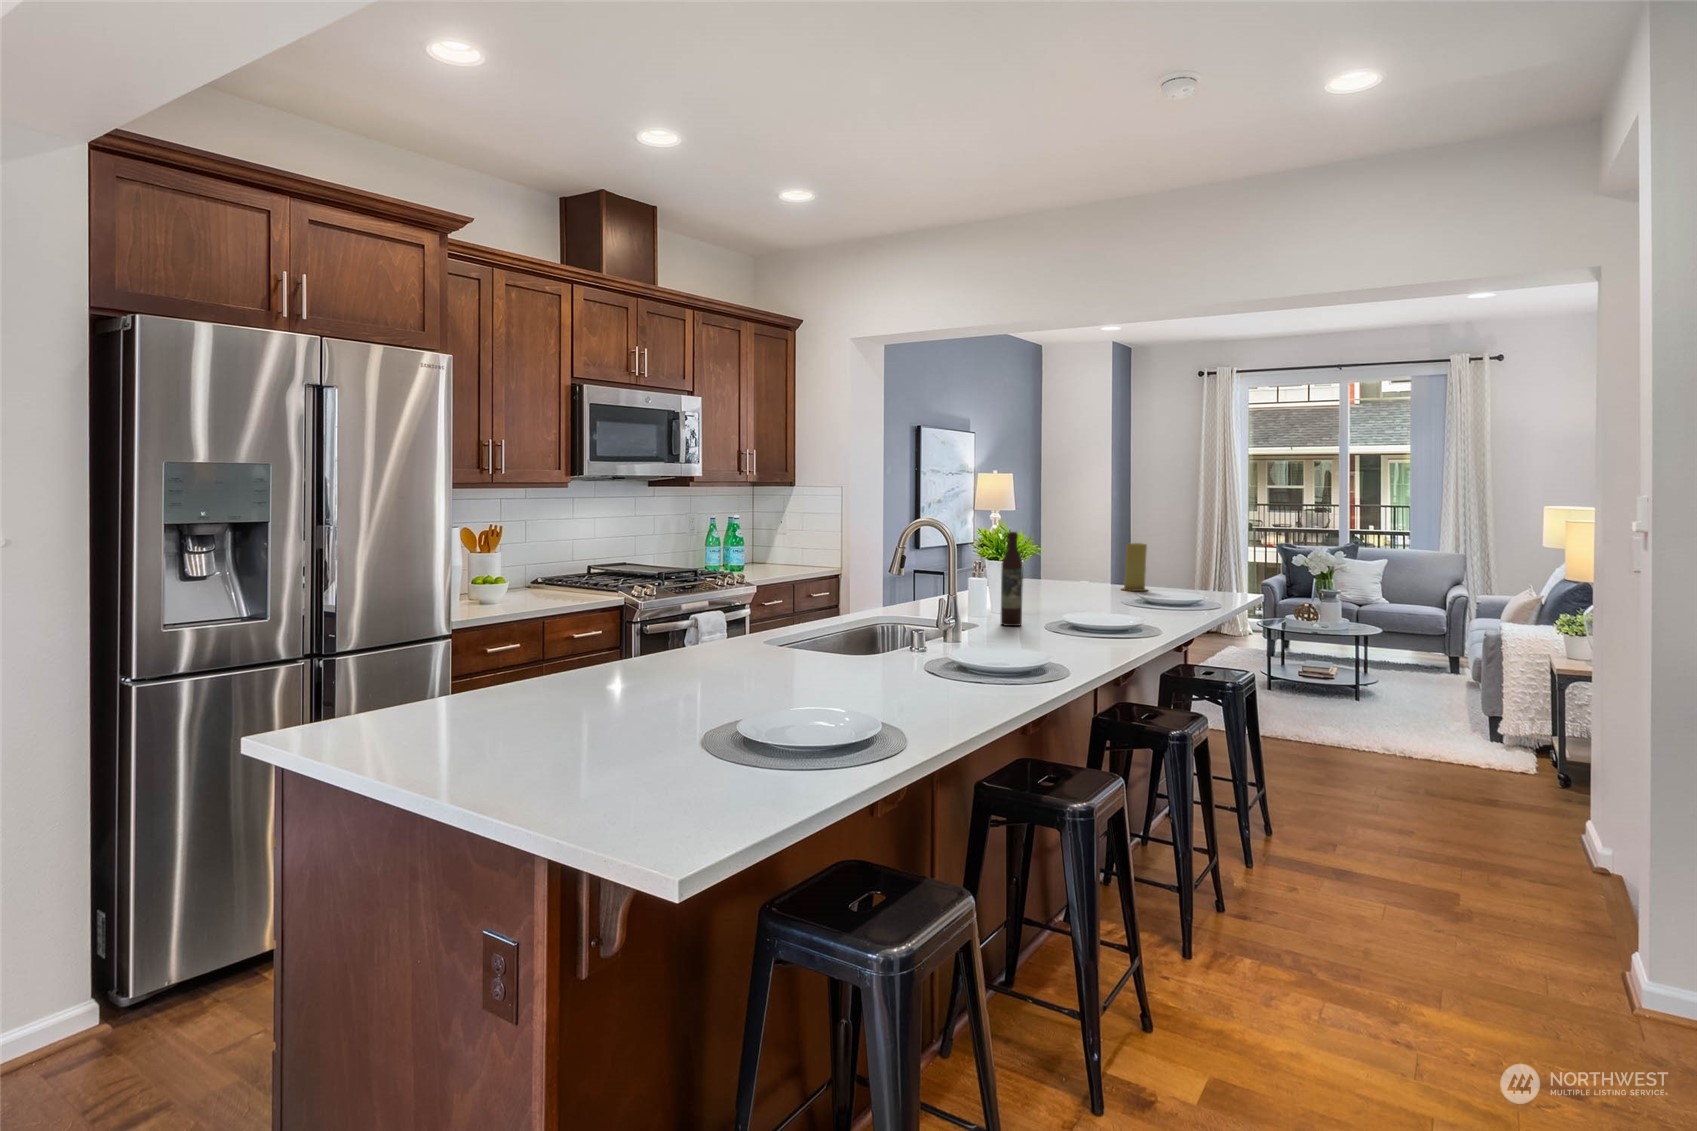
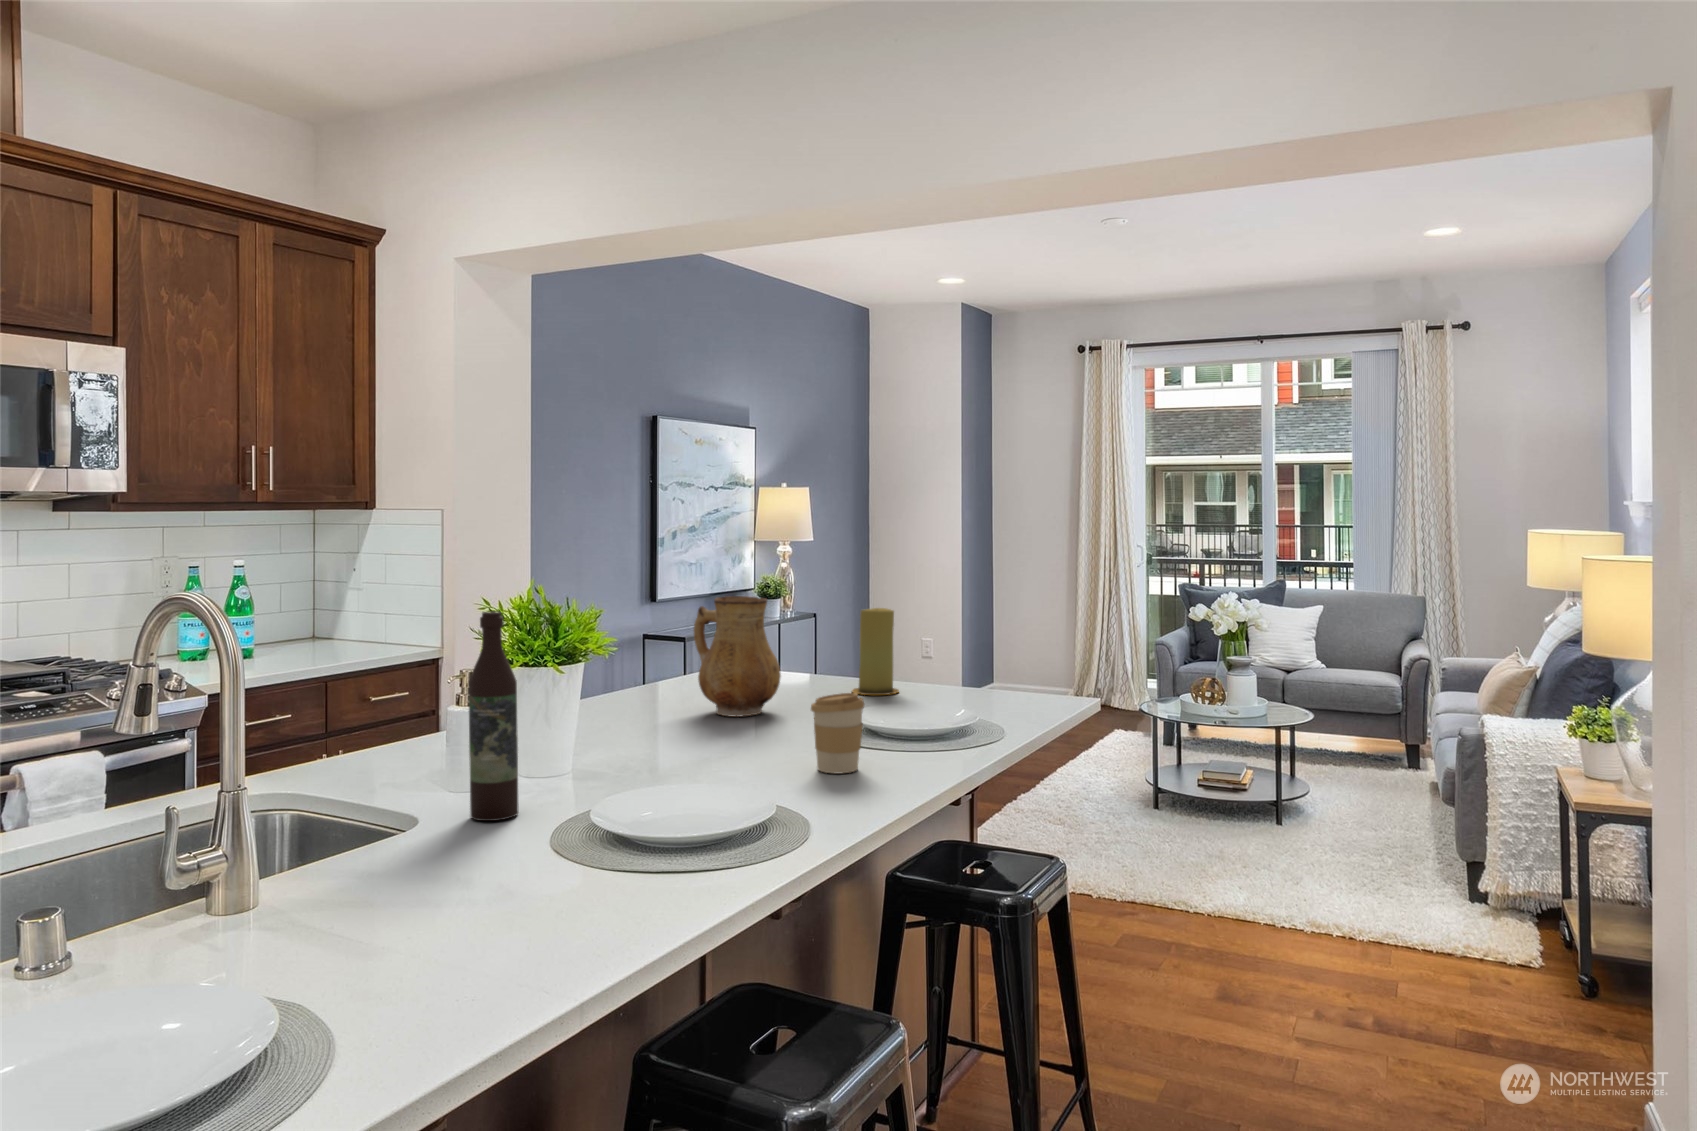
ceramic pitcher: none [1044,534,1094,597] -> present [694,596,781,717]
coffee cup: none [1140,578,1168,616] -> present [811,693,864,773]

